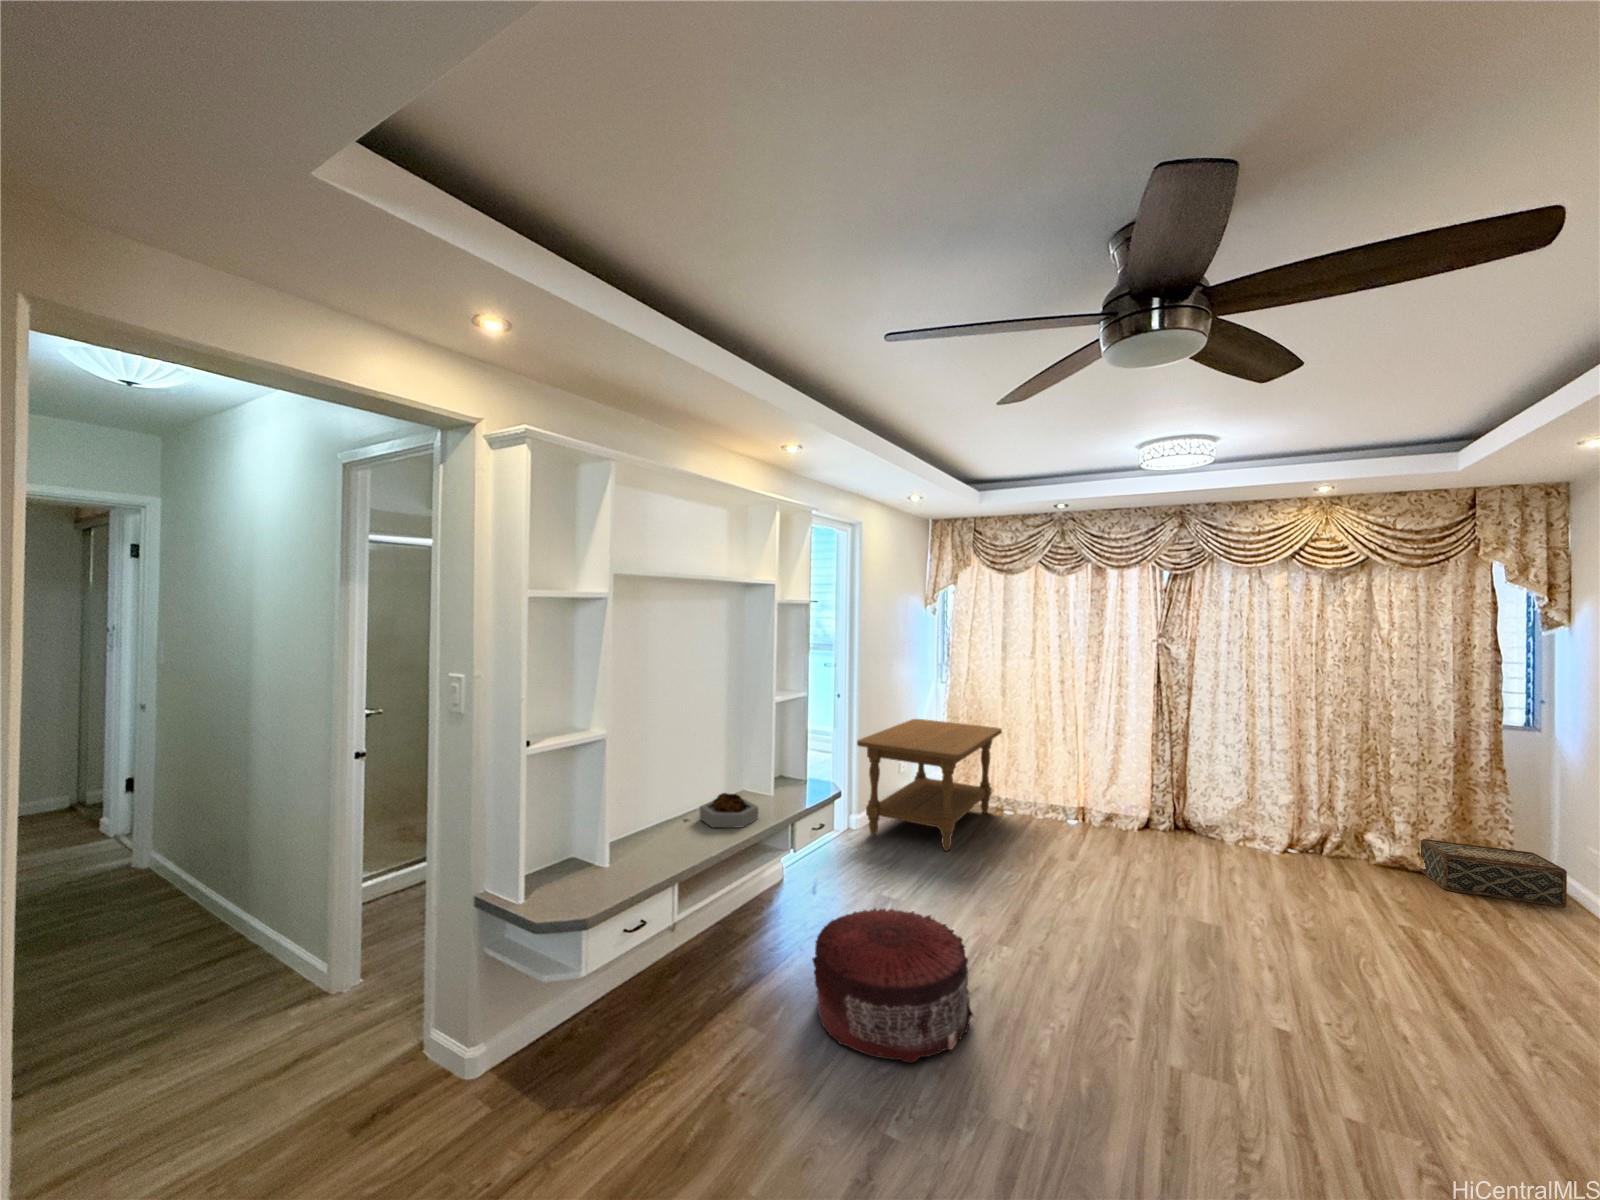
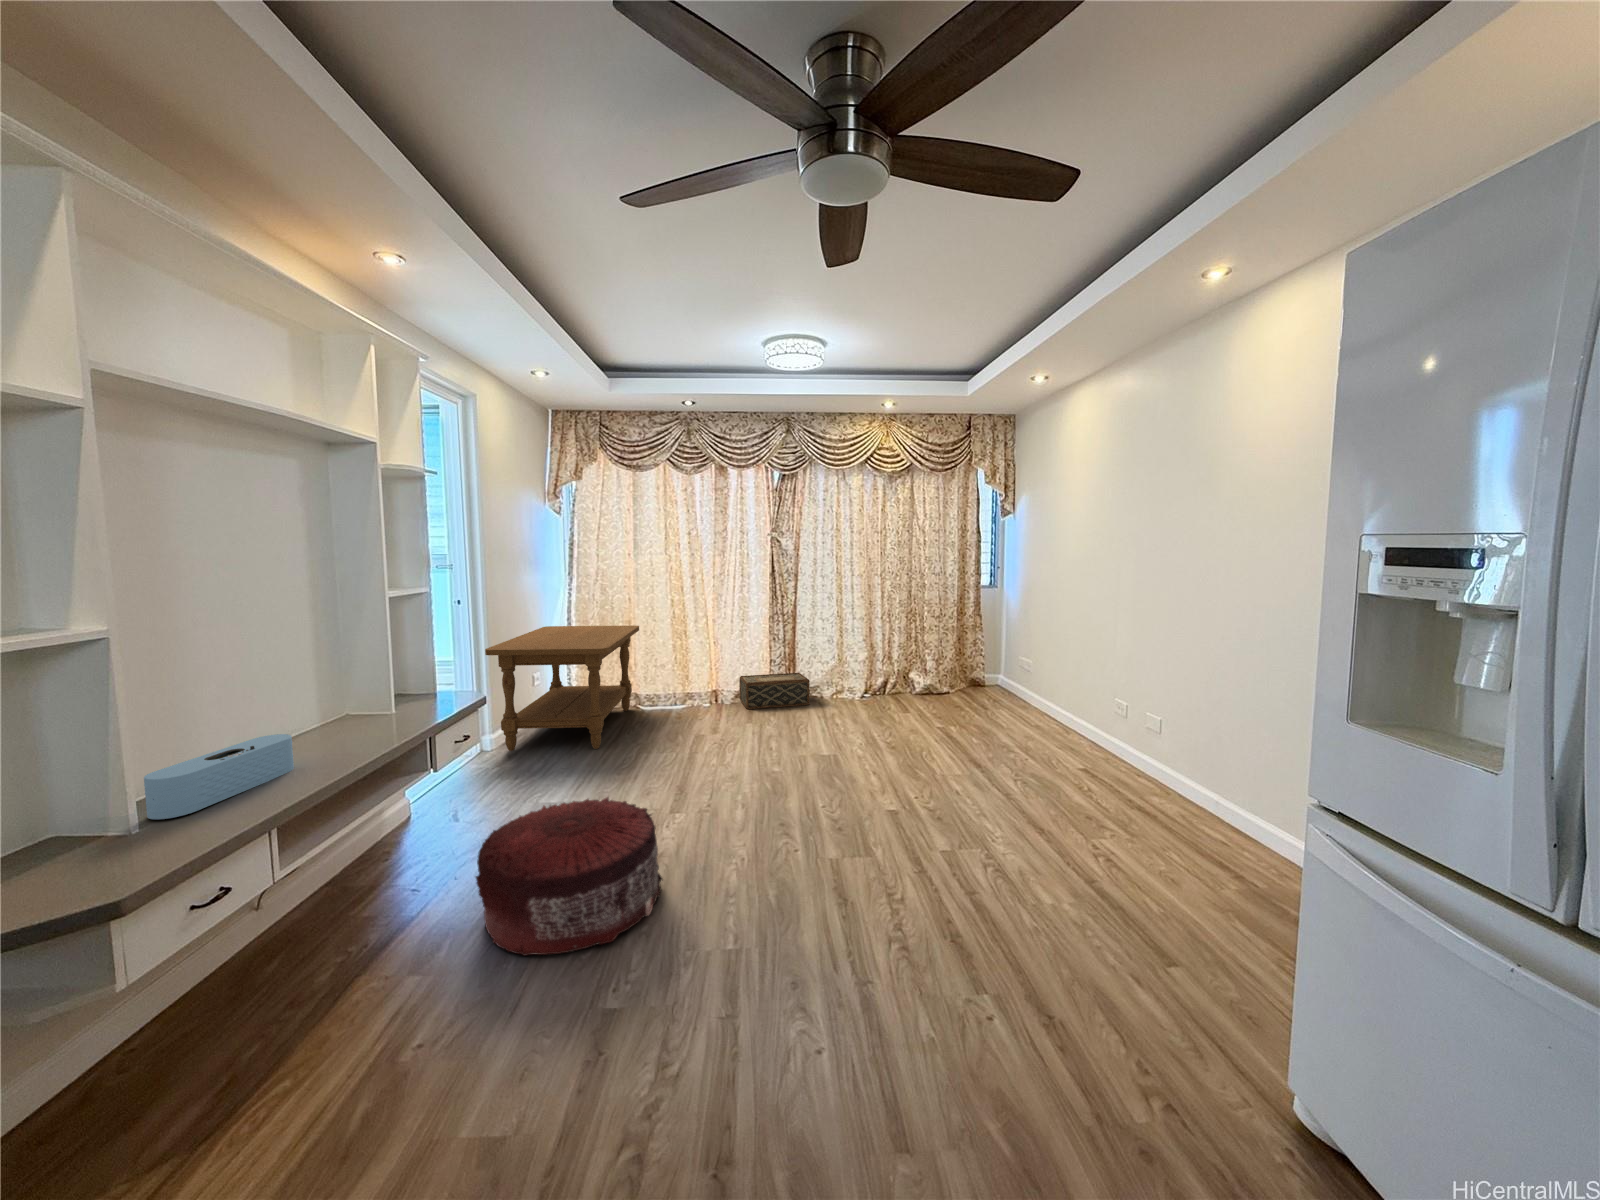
decorative bowl: present [700,793,758,827] -> none [277,706,377,755]
speaker: none [625,810,705,862] -> present [144,734,294,819]
woven basket: present [1420,839,1567,907] -> present [739,673,810,709]

